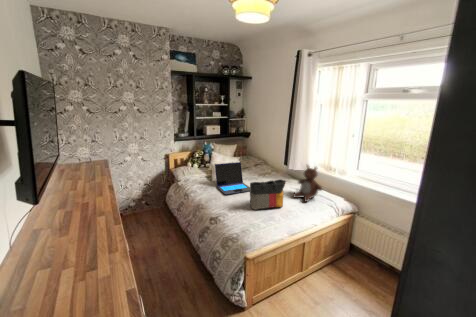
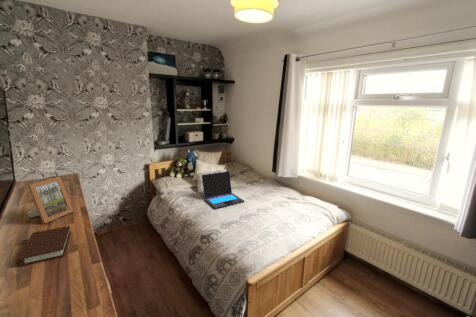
picture frame: none [67,158,103,196] -> present [27,177,73,224]
teddy bear: present [293,165,322,202] -> none [287,172,317,212]
tote bag: present [250,179,286,210] -> none [244,190,282,224]
book: none [59,198,100,223] -> present [17,226,71,266]

